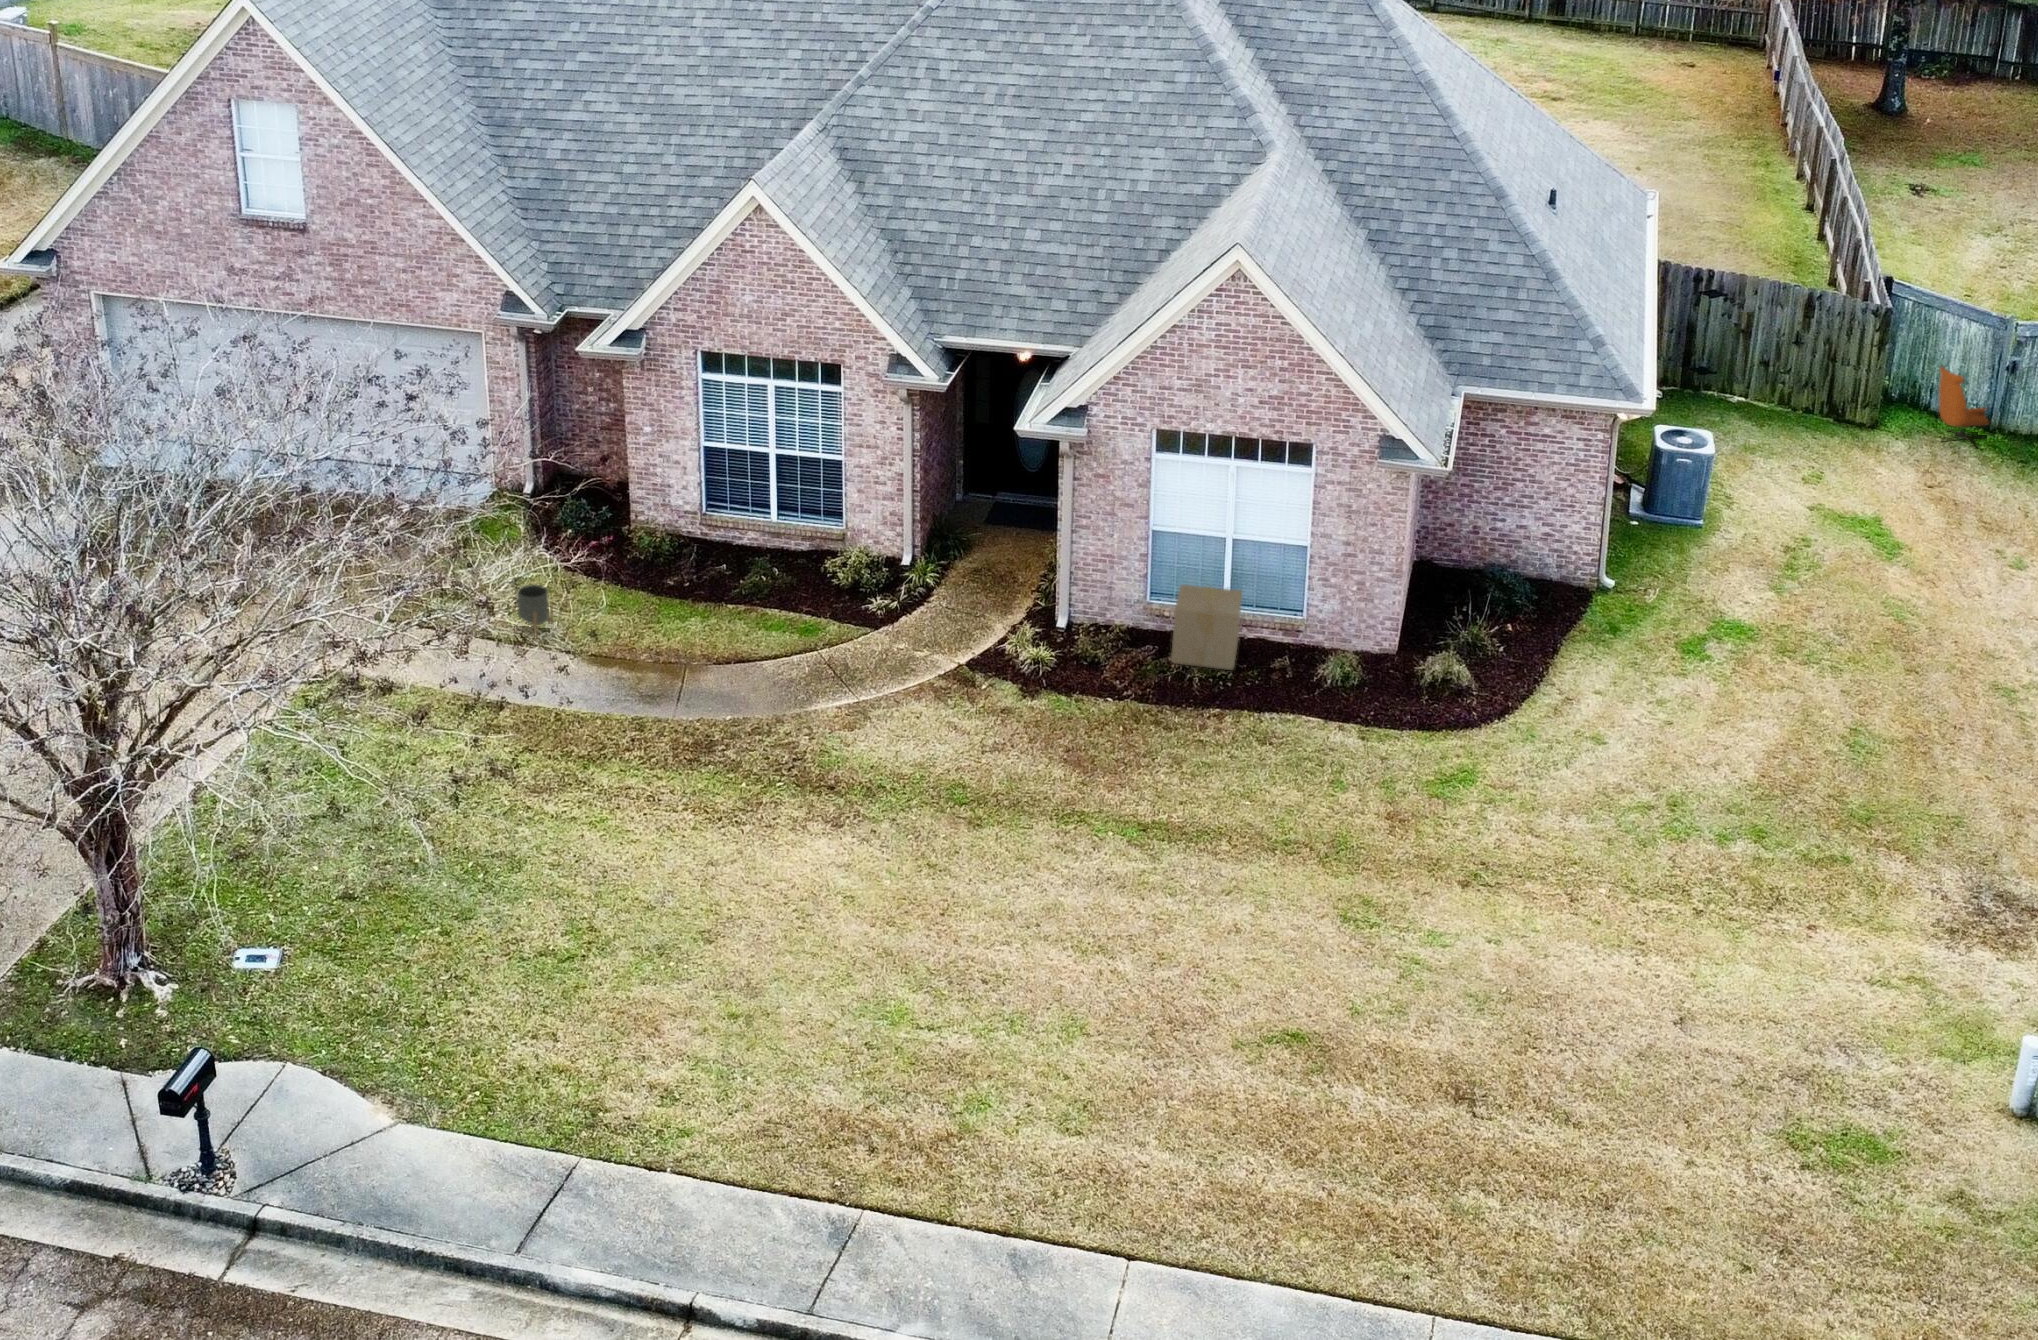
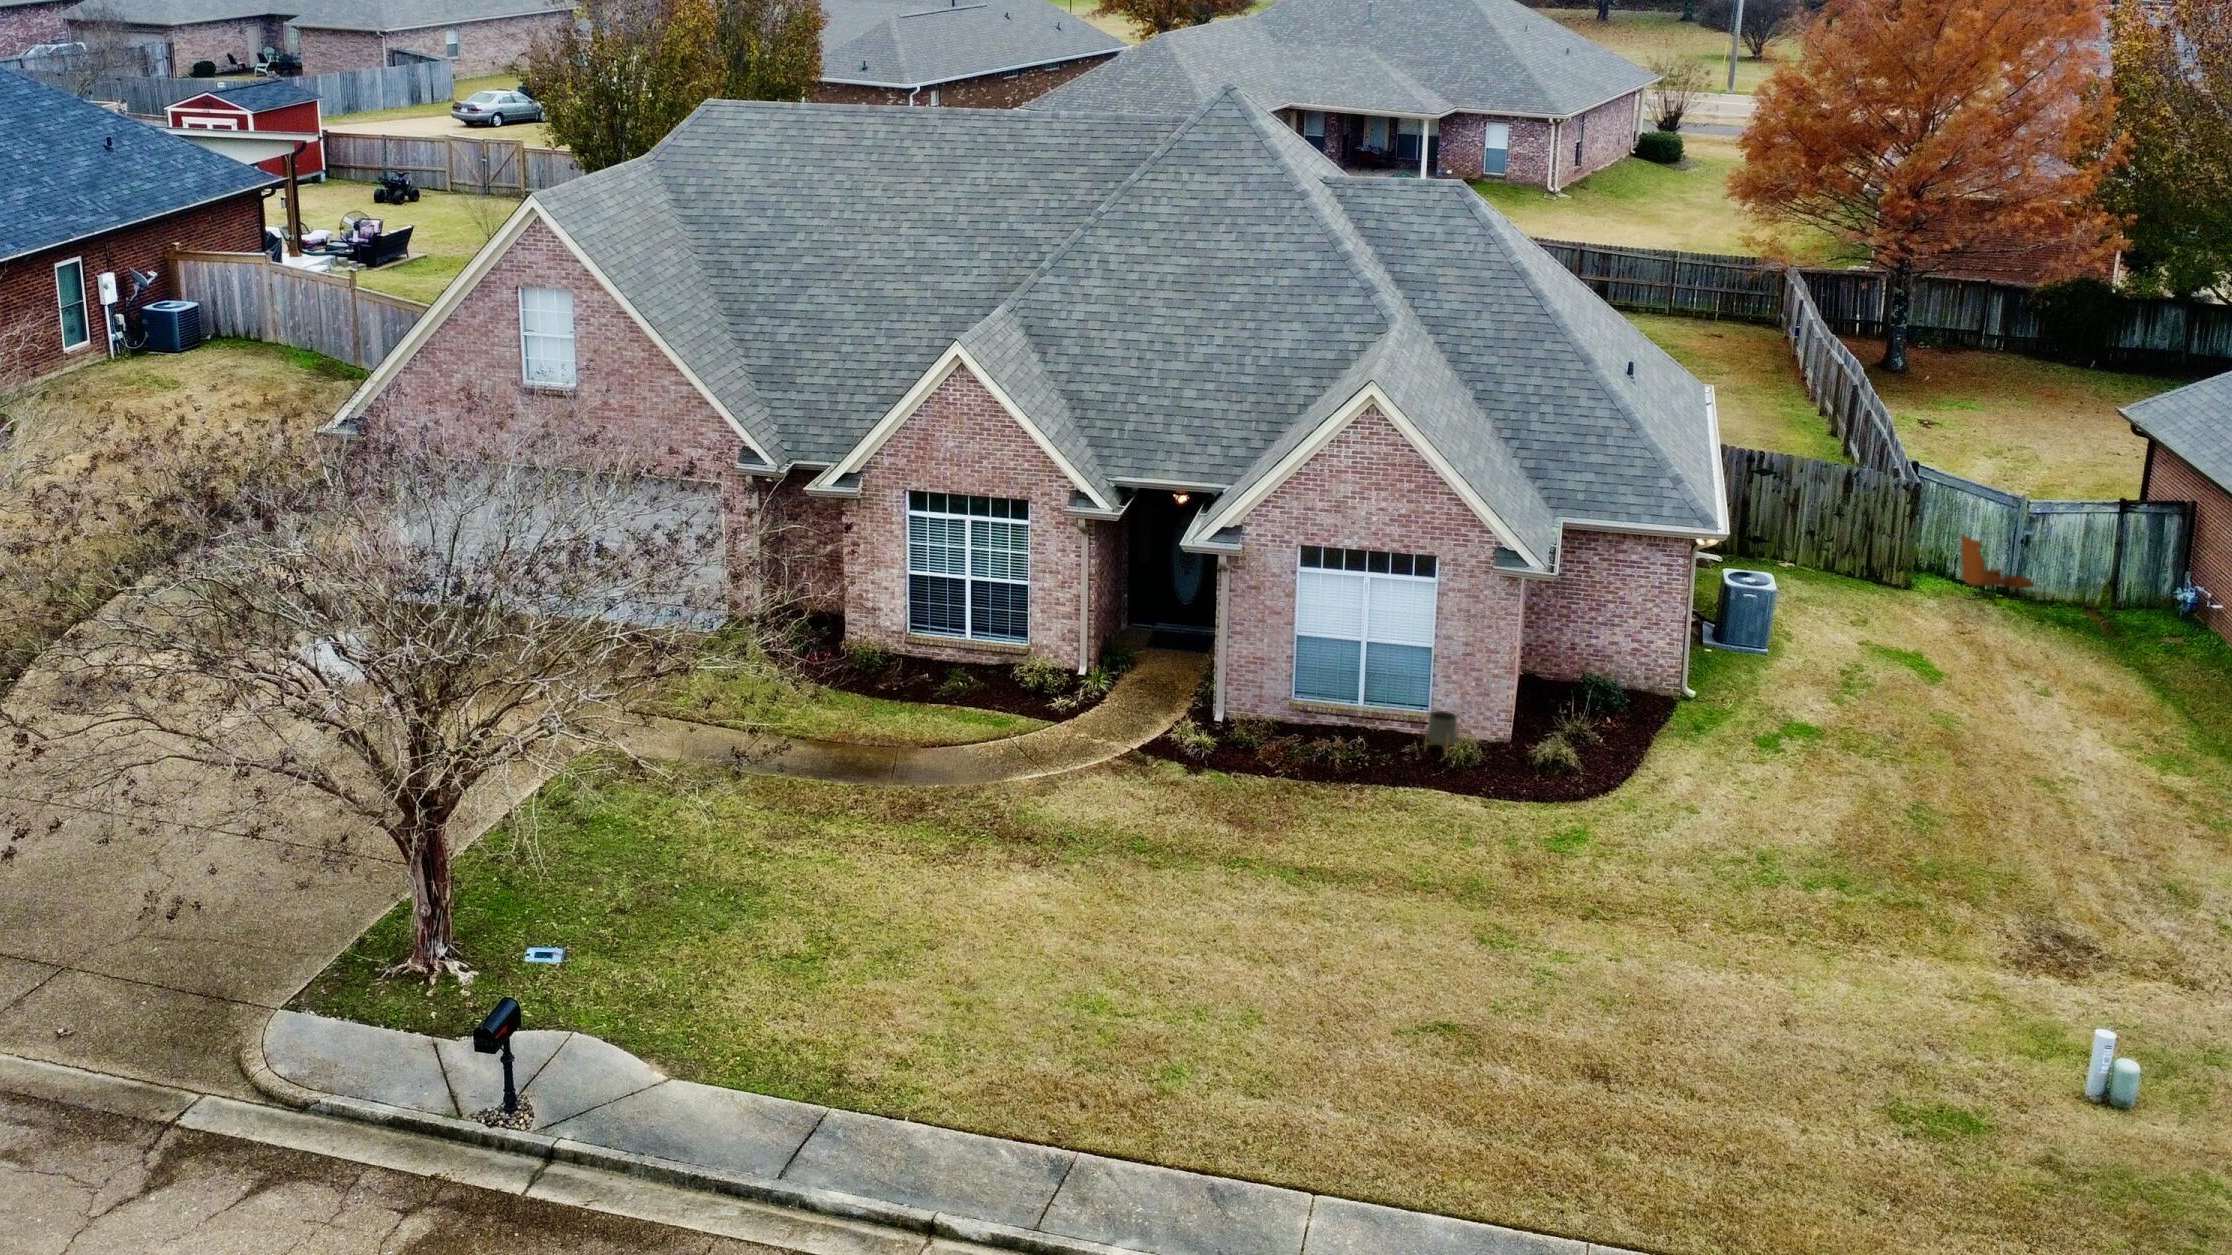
planter: present [513,585,553,637] -> present [1425,711,1459,755]
cardboard box: present [1171,585,1242,670] -> none [1318,684,1378,757]

